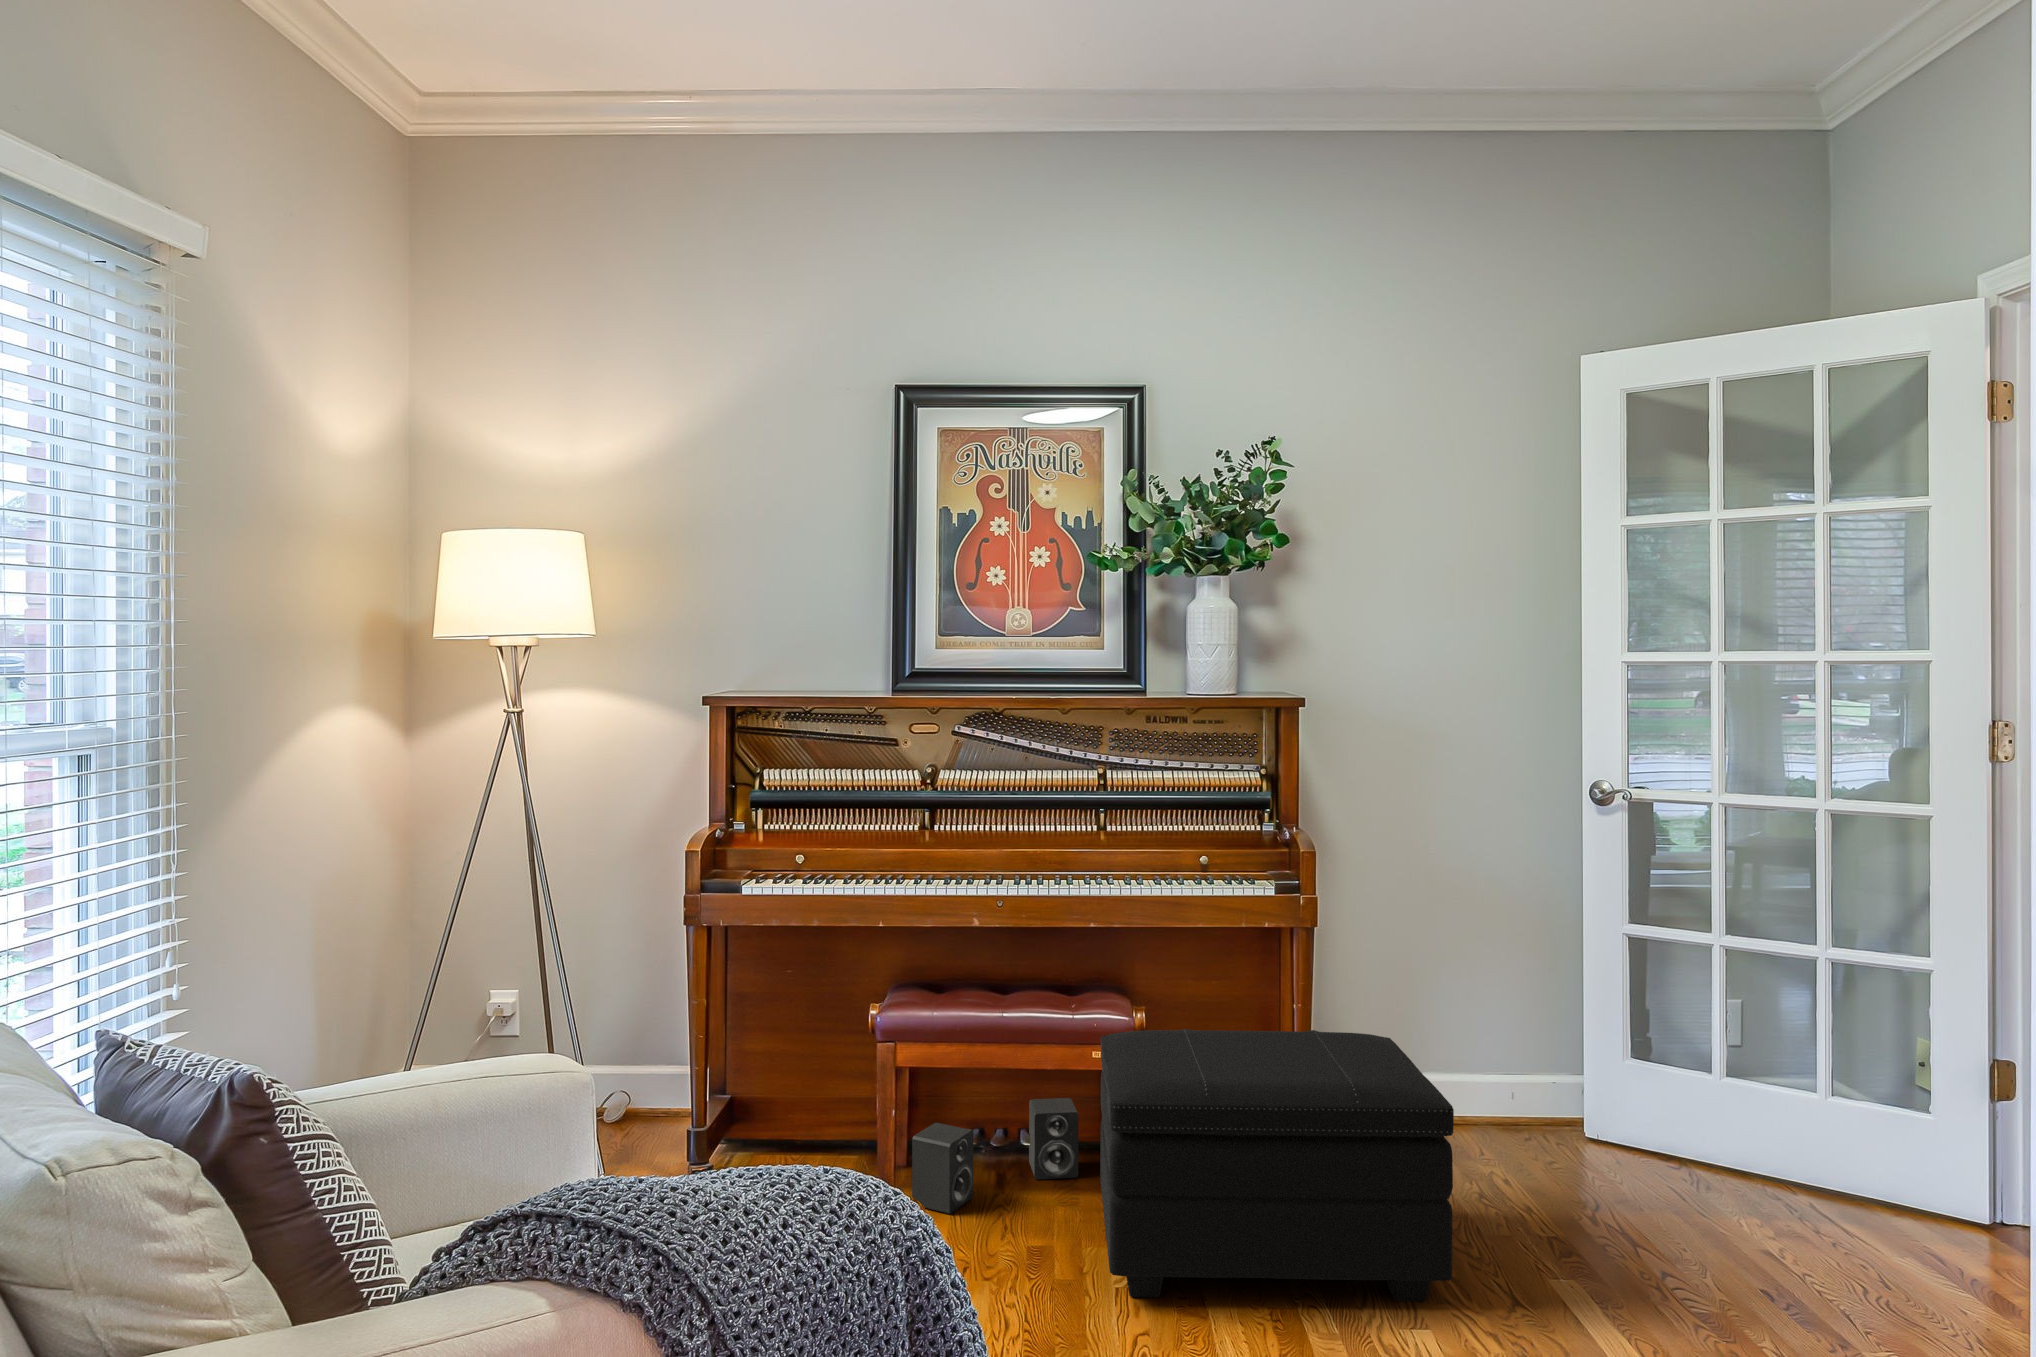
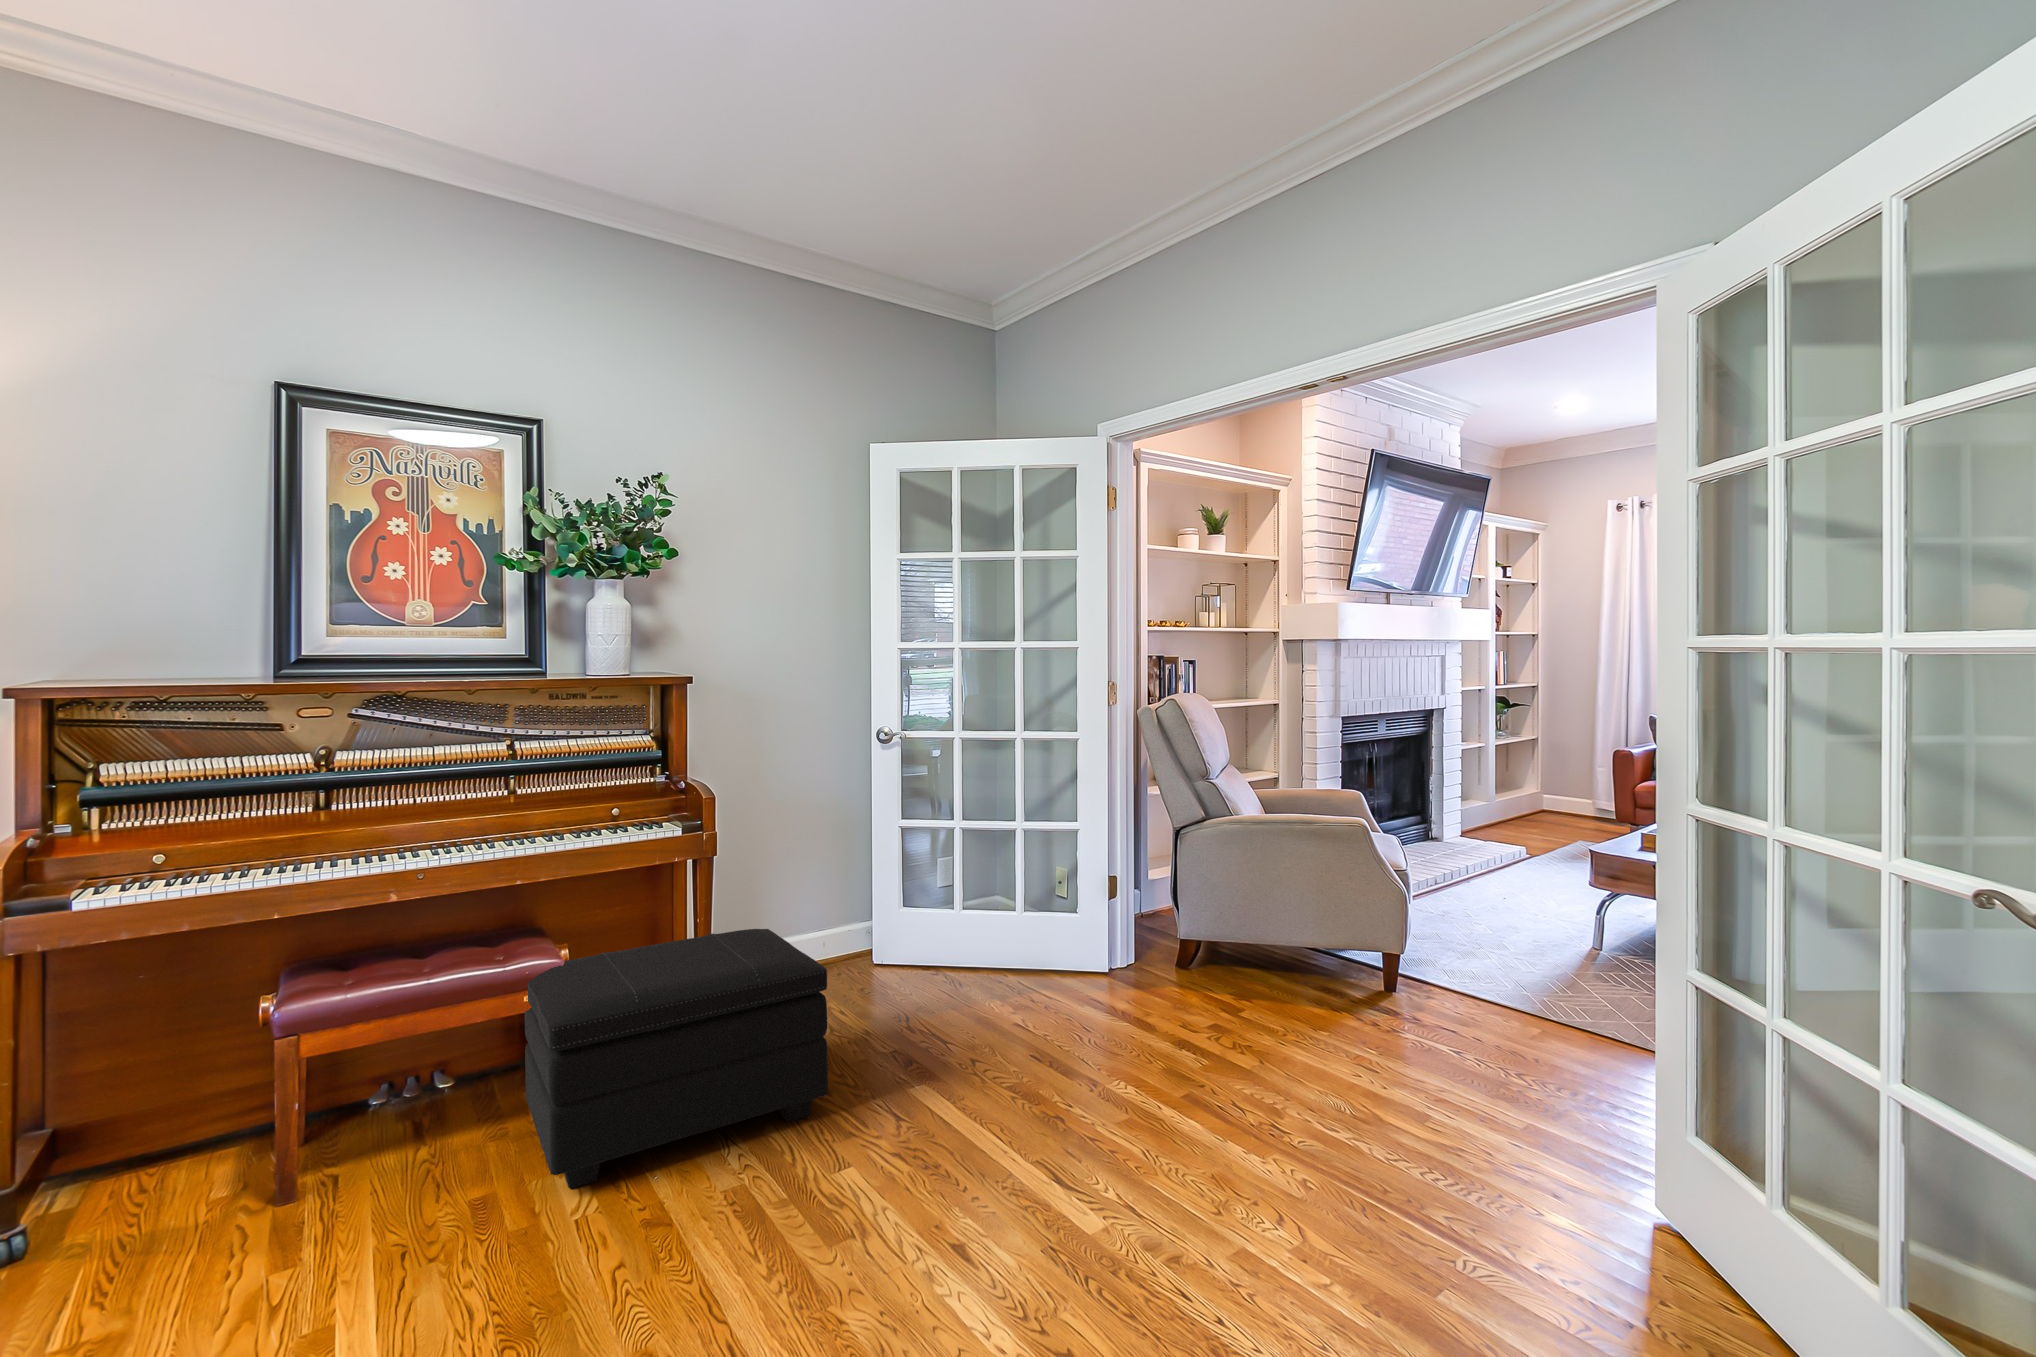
speaker: present [912,1098,1079,1214] -> none [318,1035,499,1176]

